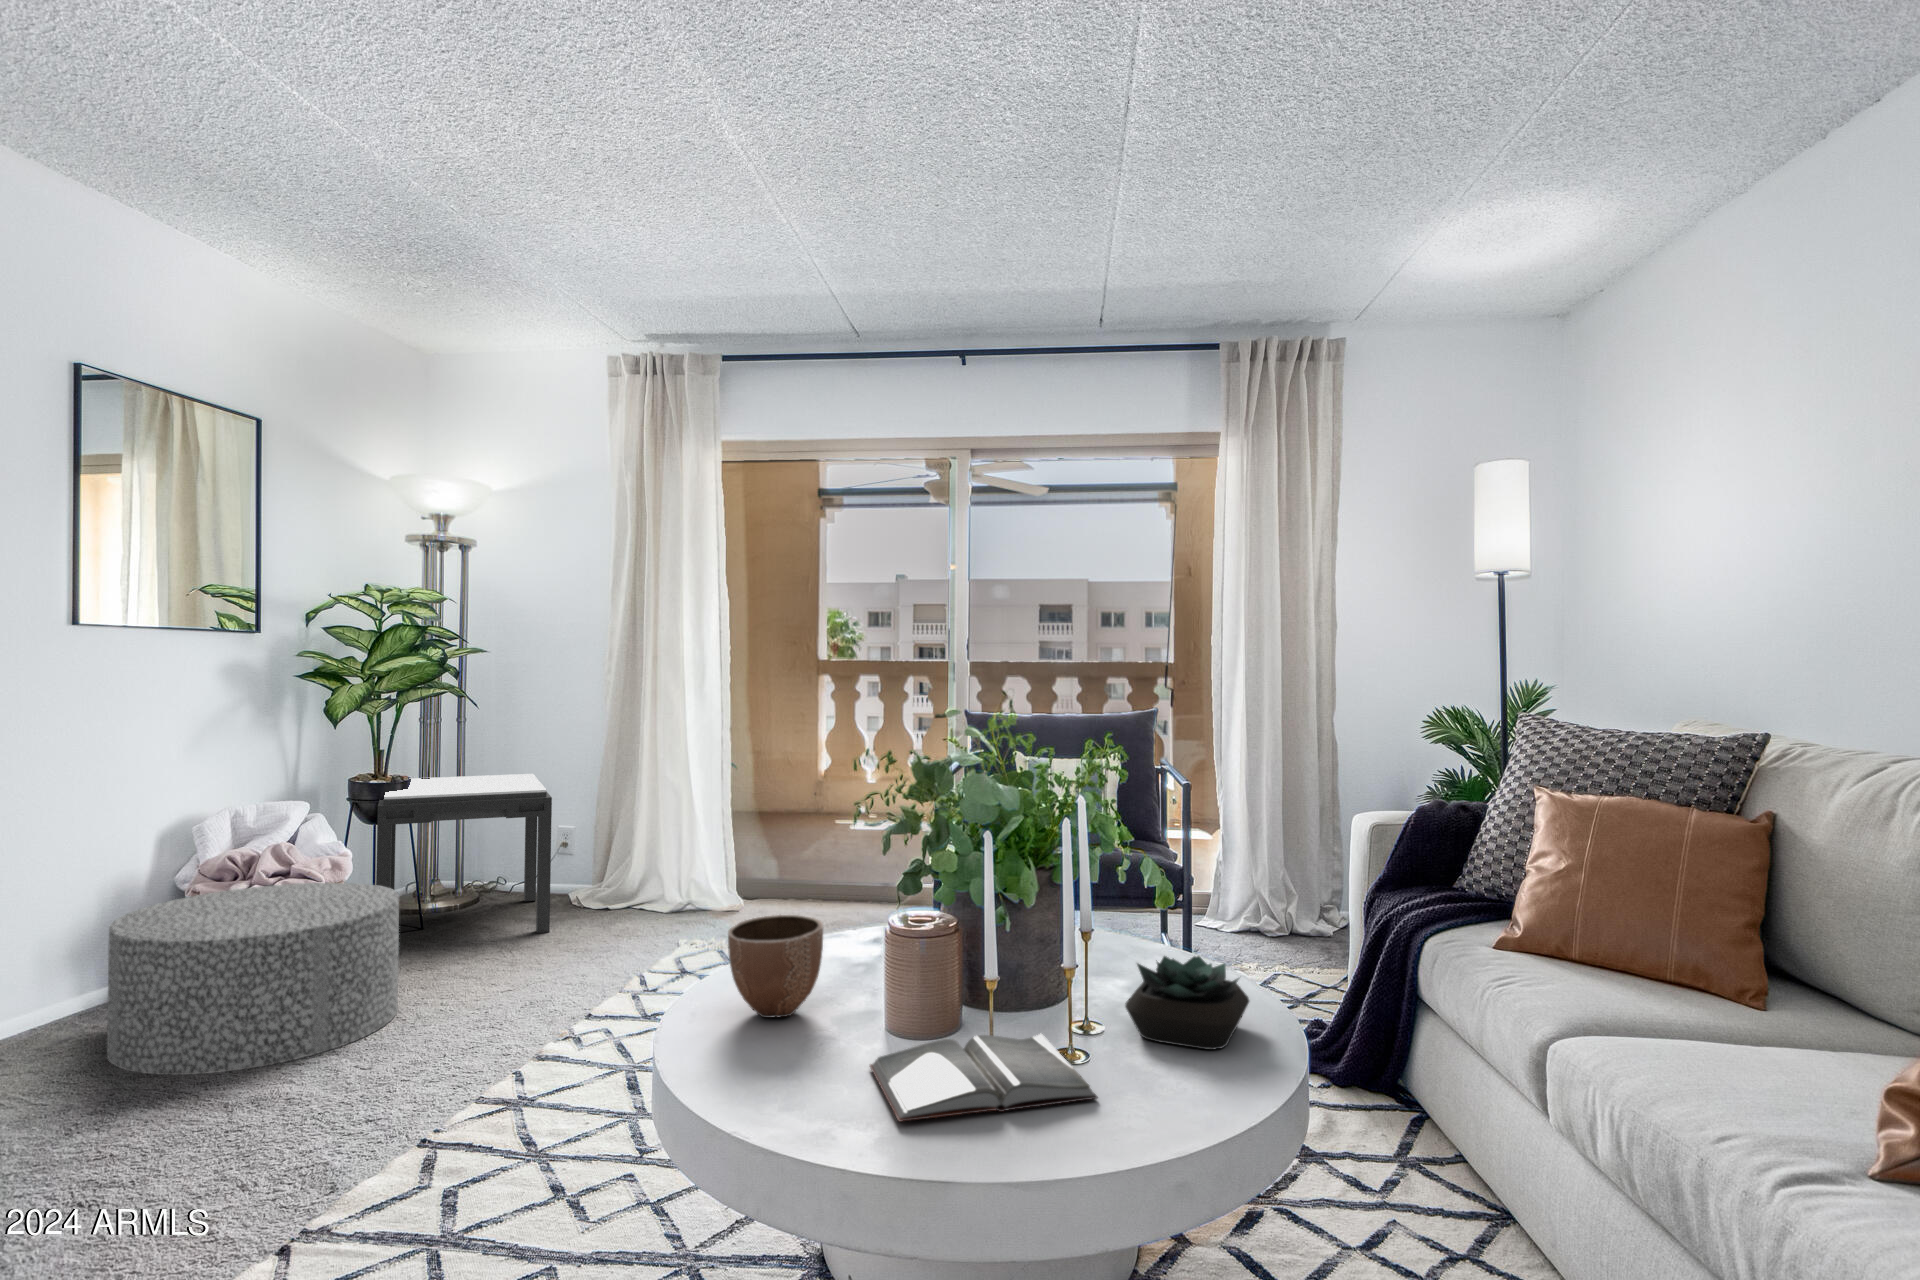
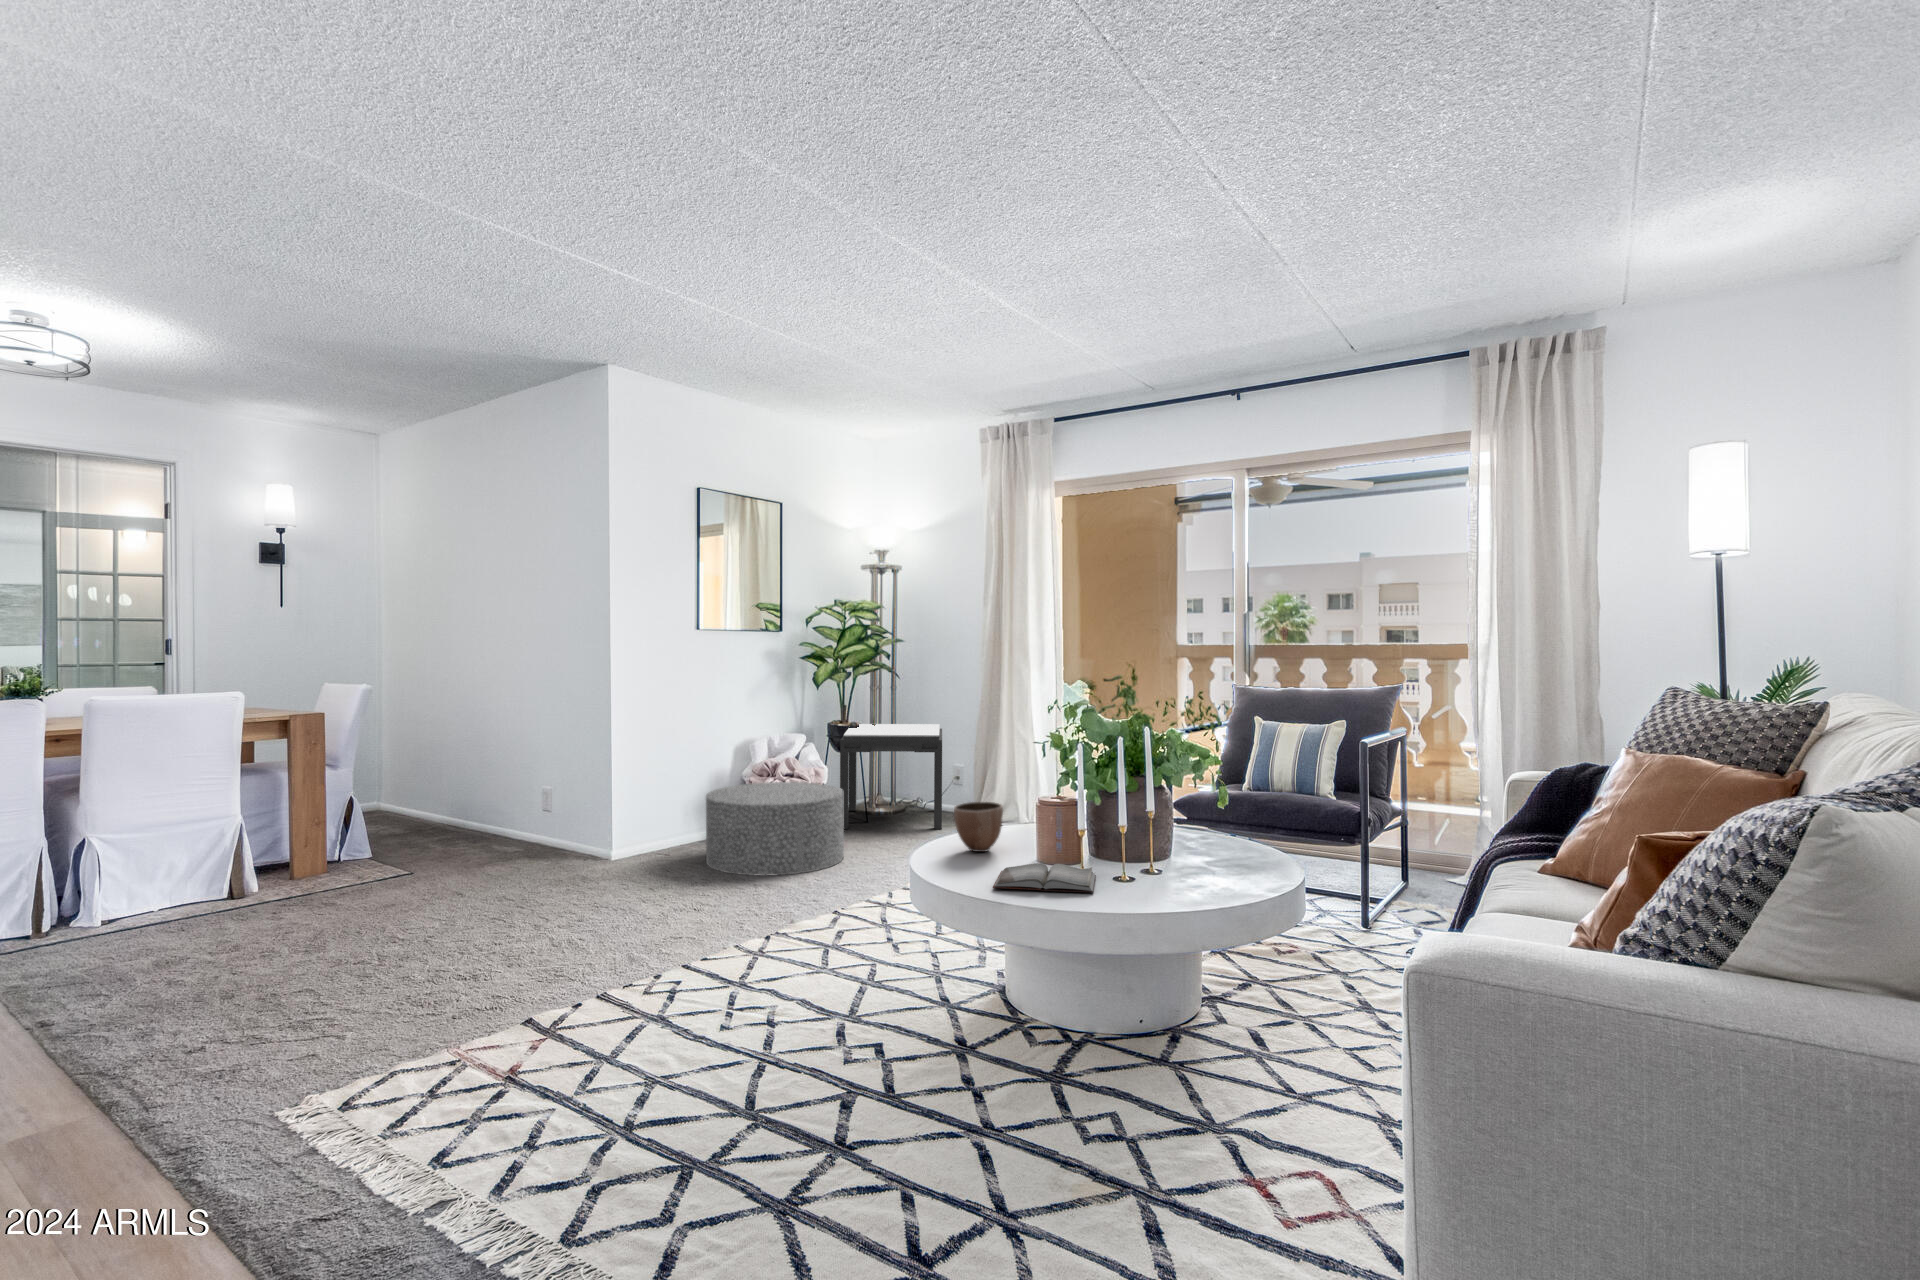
succulent plant: present [1125,956,1249,1050] -> none [1142,838,1218,885]

